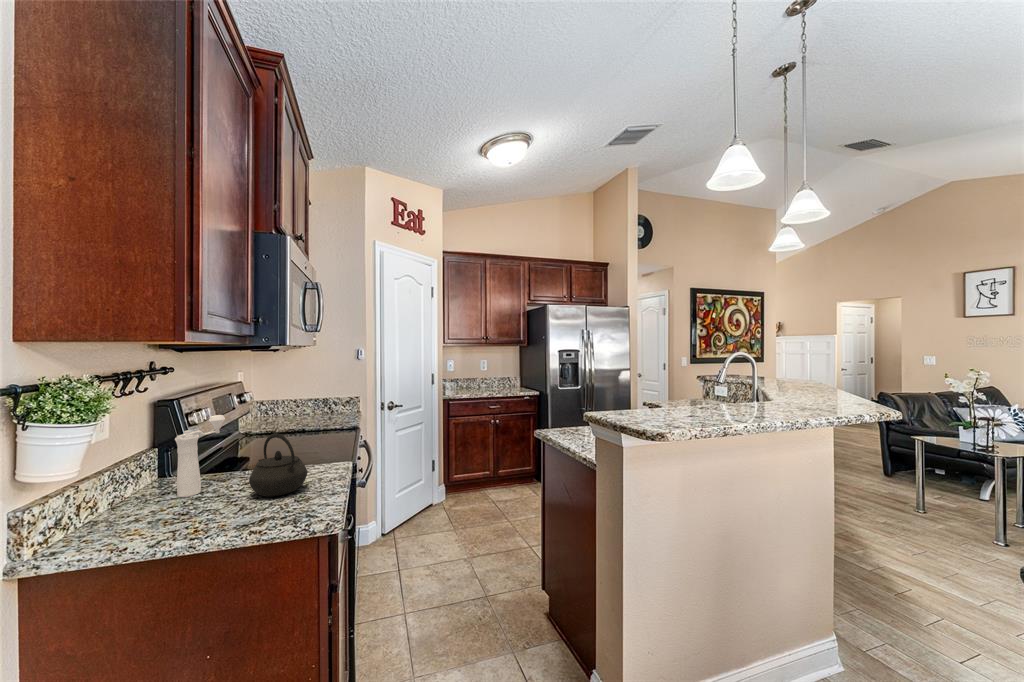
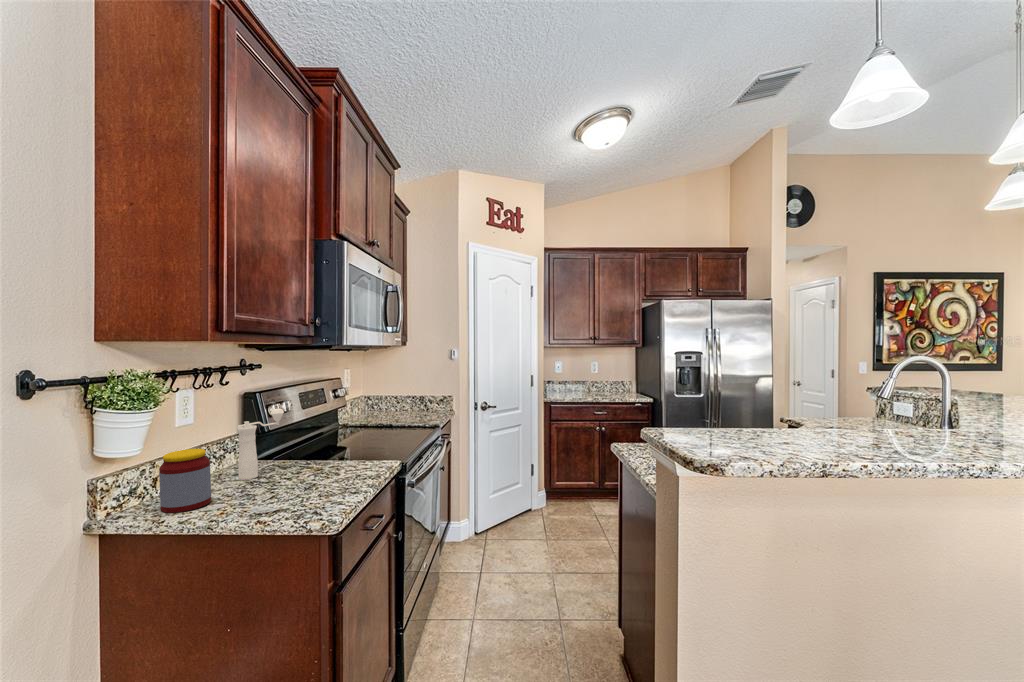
kettle: present [249,433,308,496] -> none [284,429,337,488]
jar: none [110,463,174,539] -> present [159,449,211,513]

